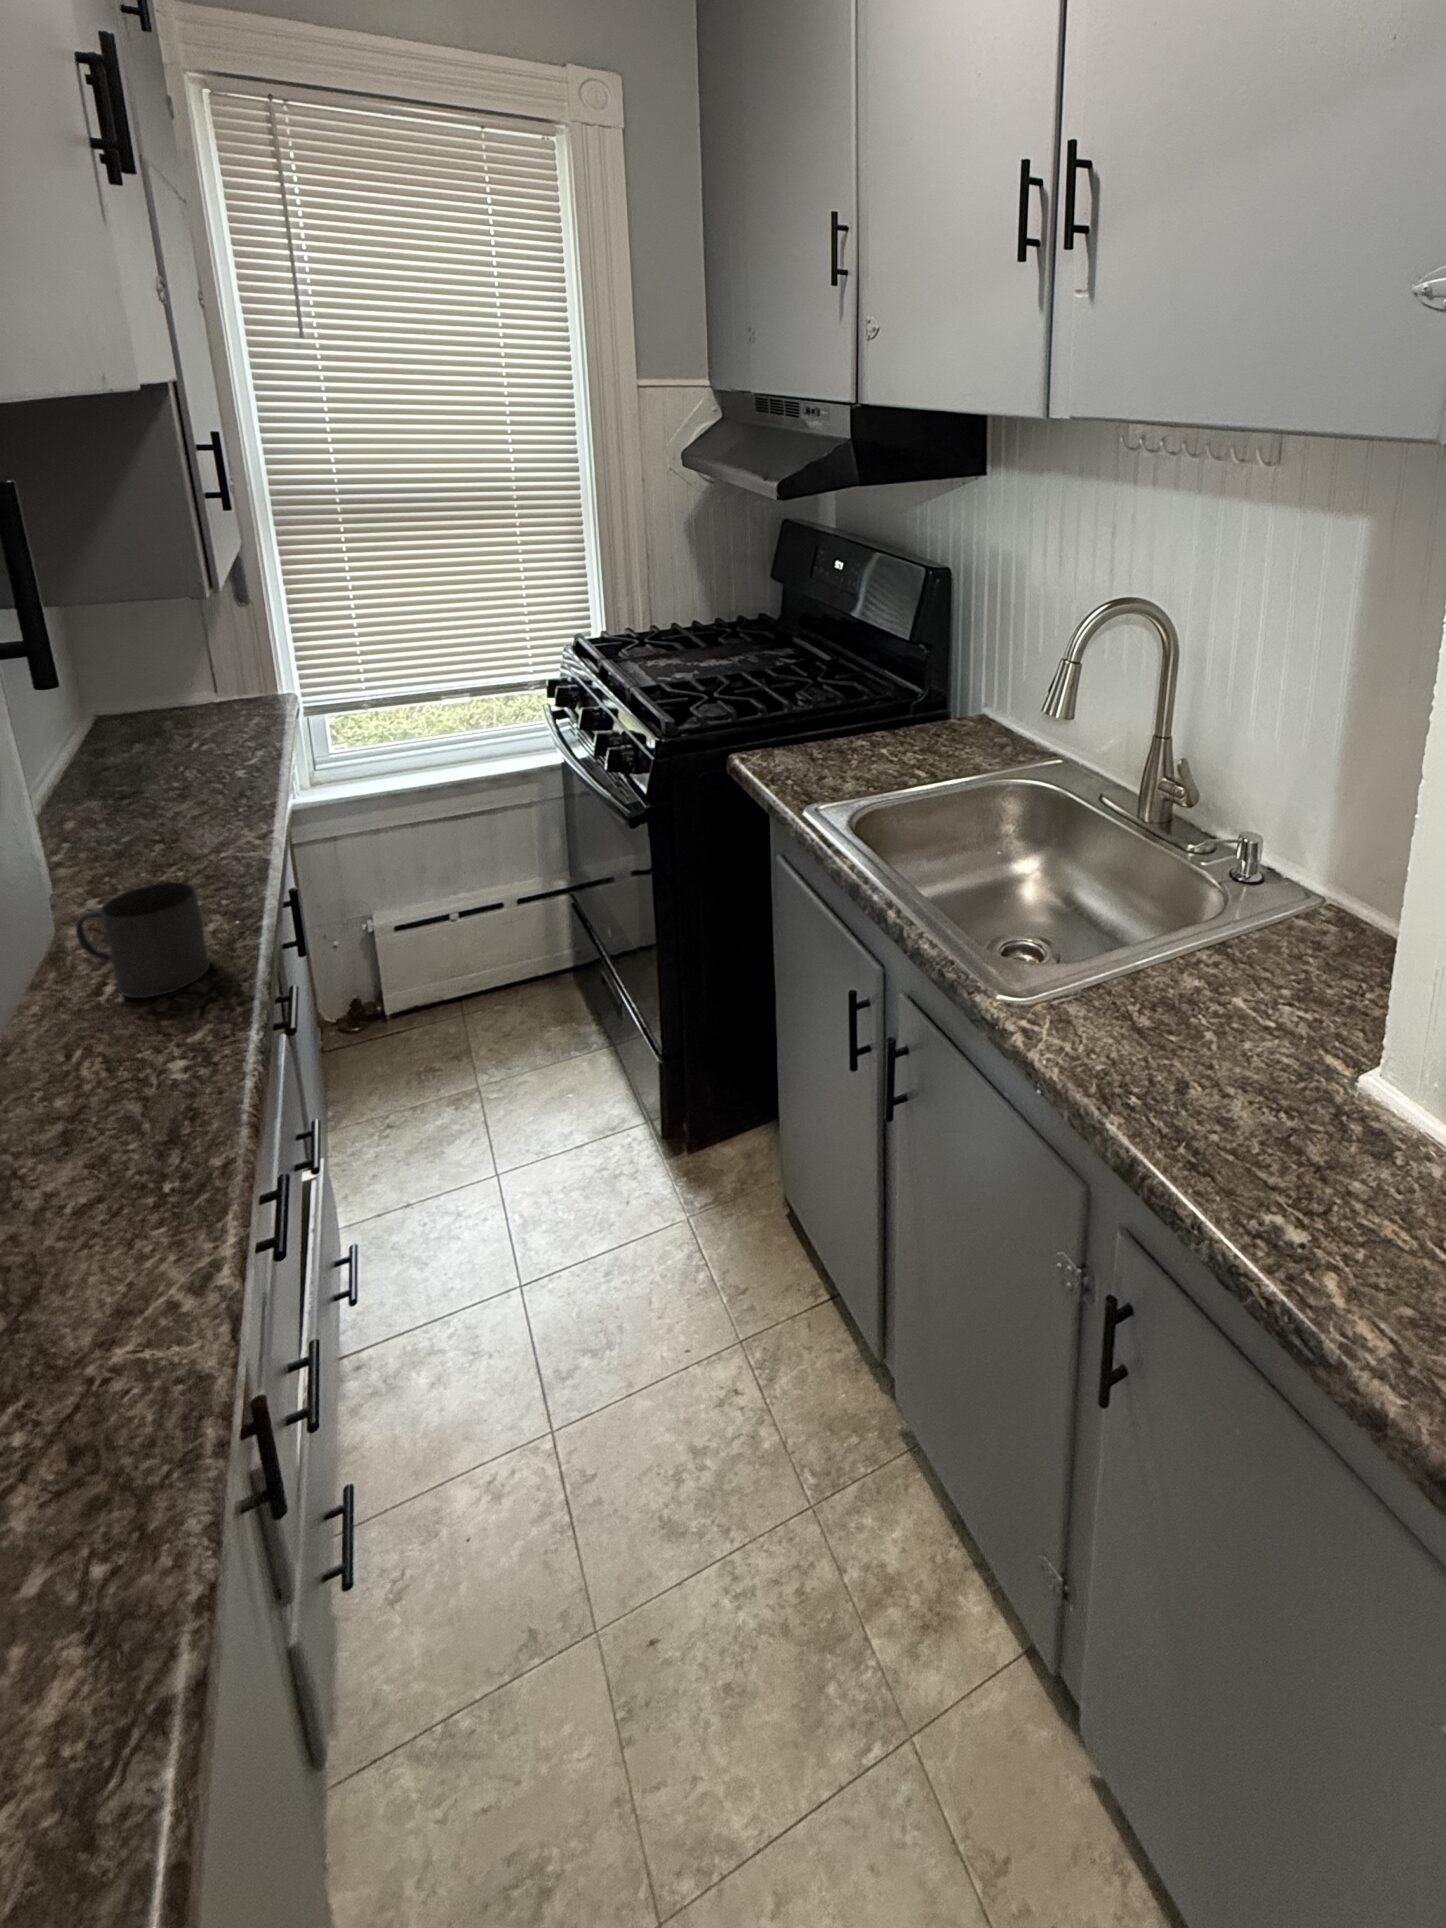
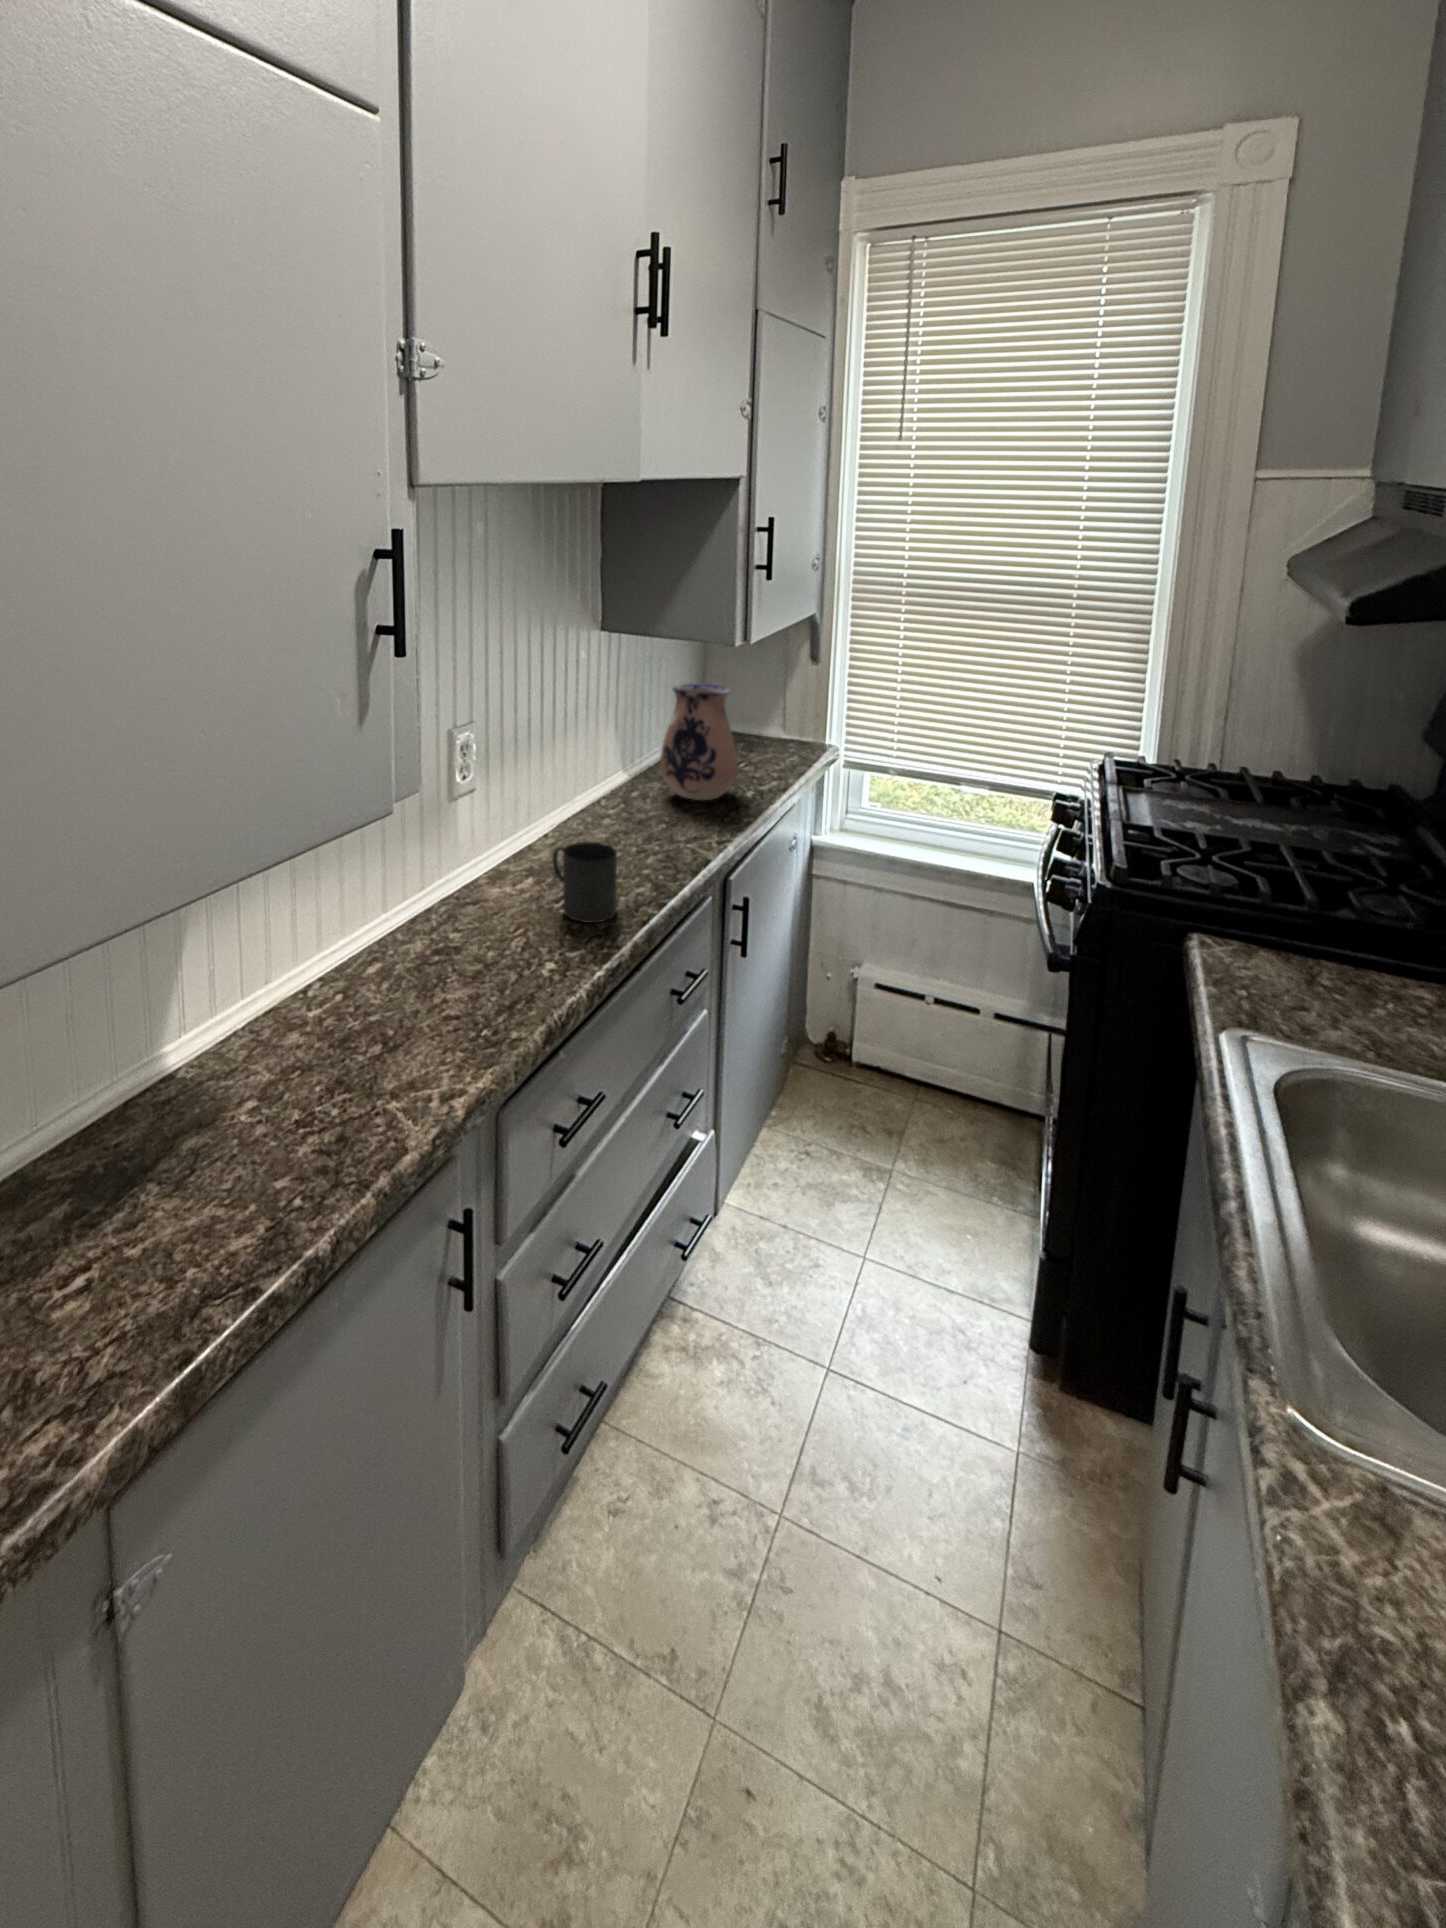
ceramic pitcher: none [94,648,224,803] -> present [660,683,738,800]

